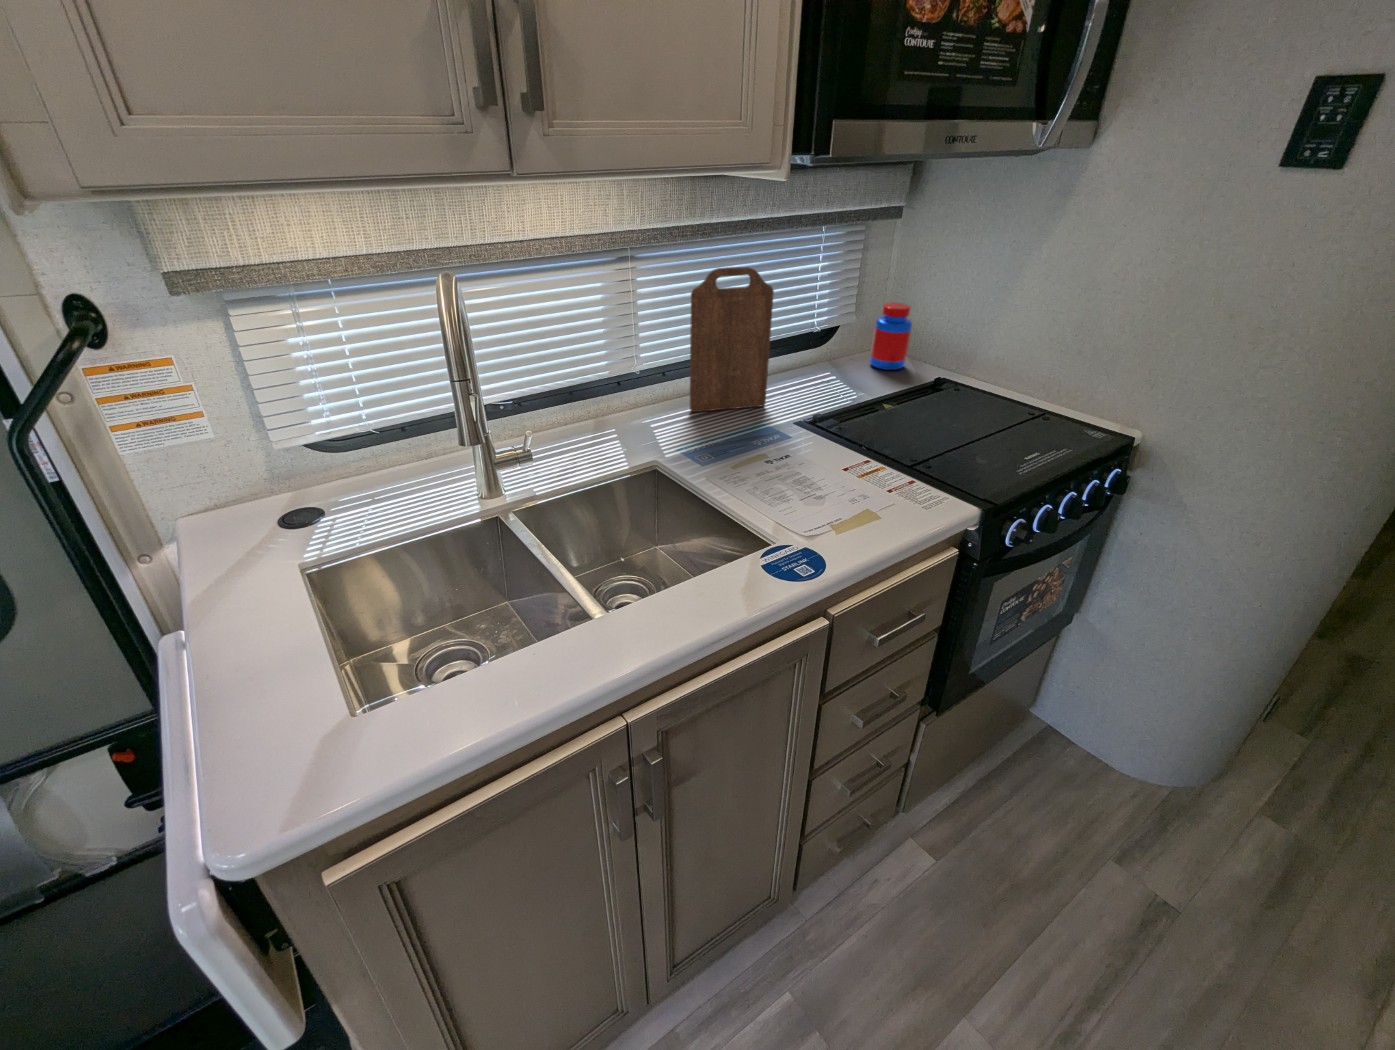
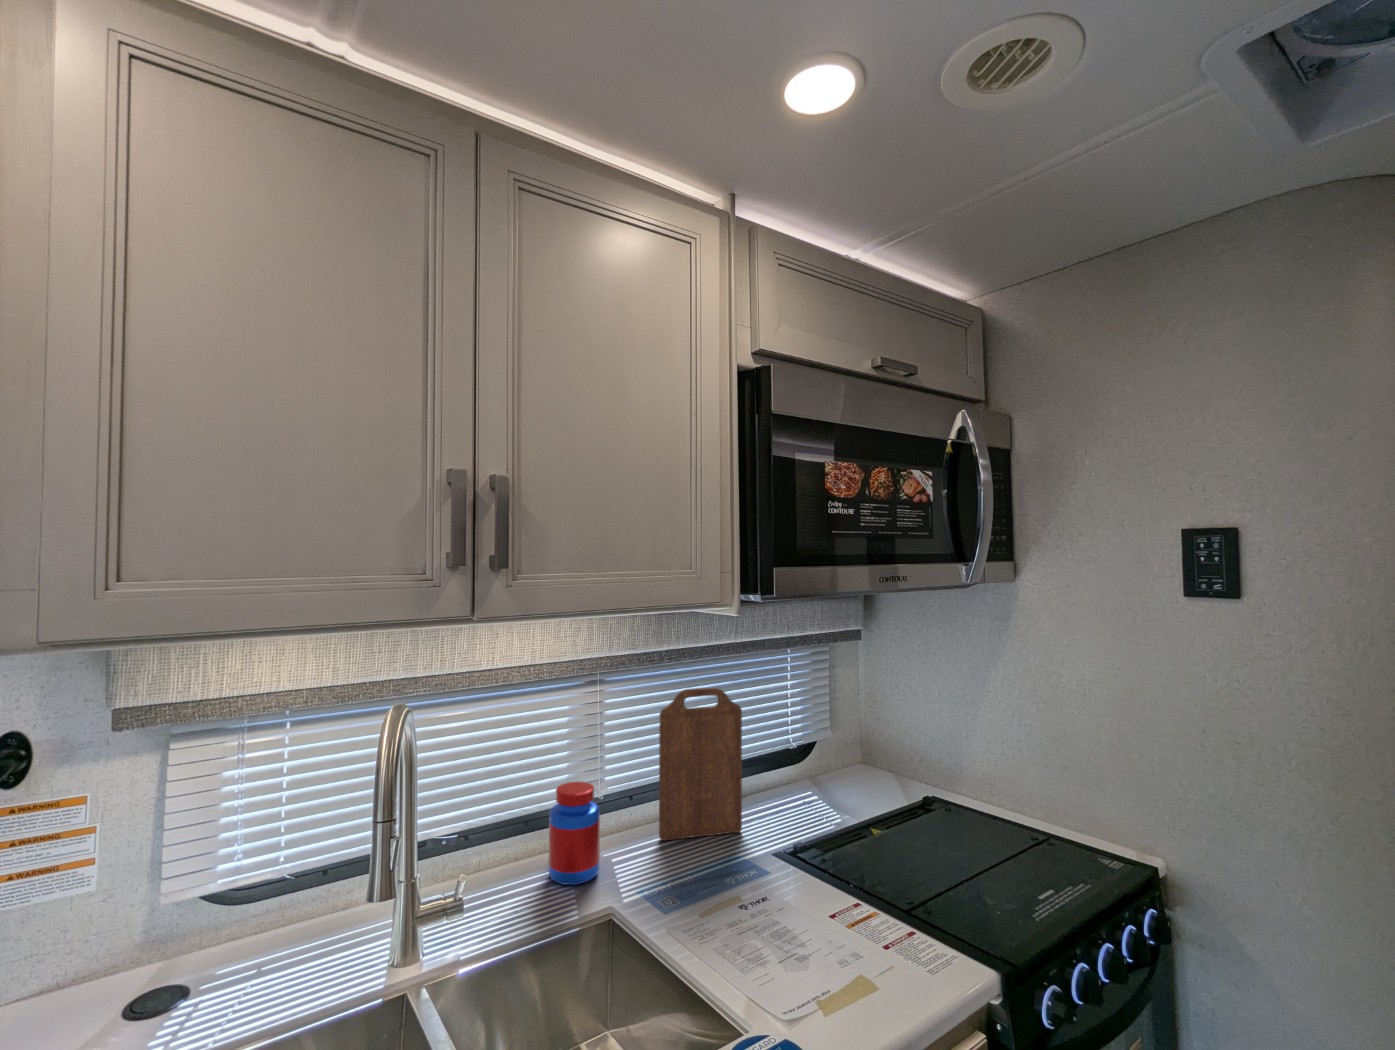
jar: present [870,302,912,370] -> present [549,781,600,885]

